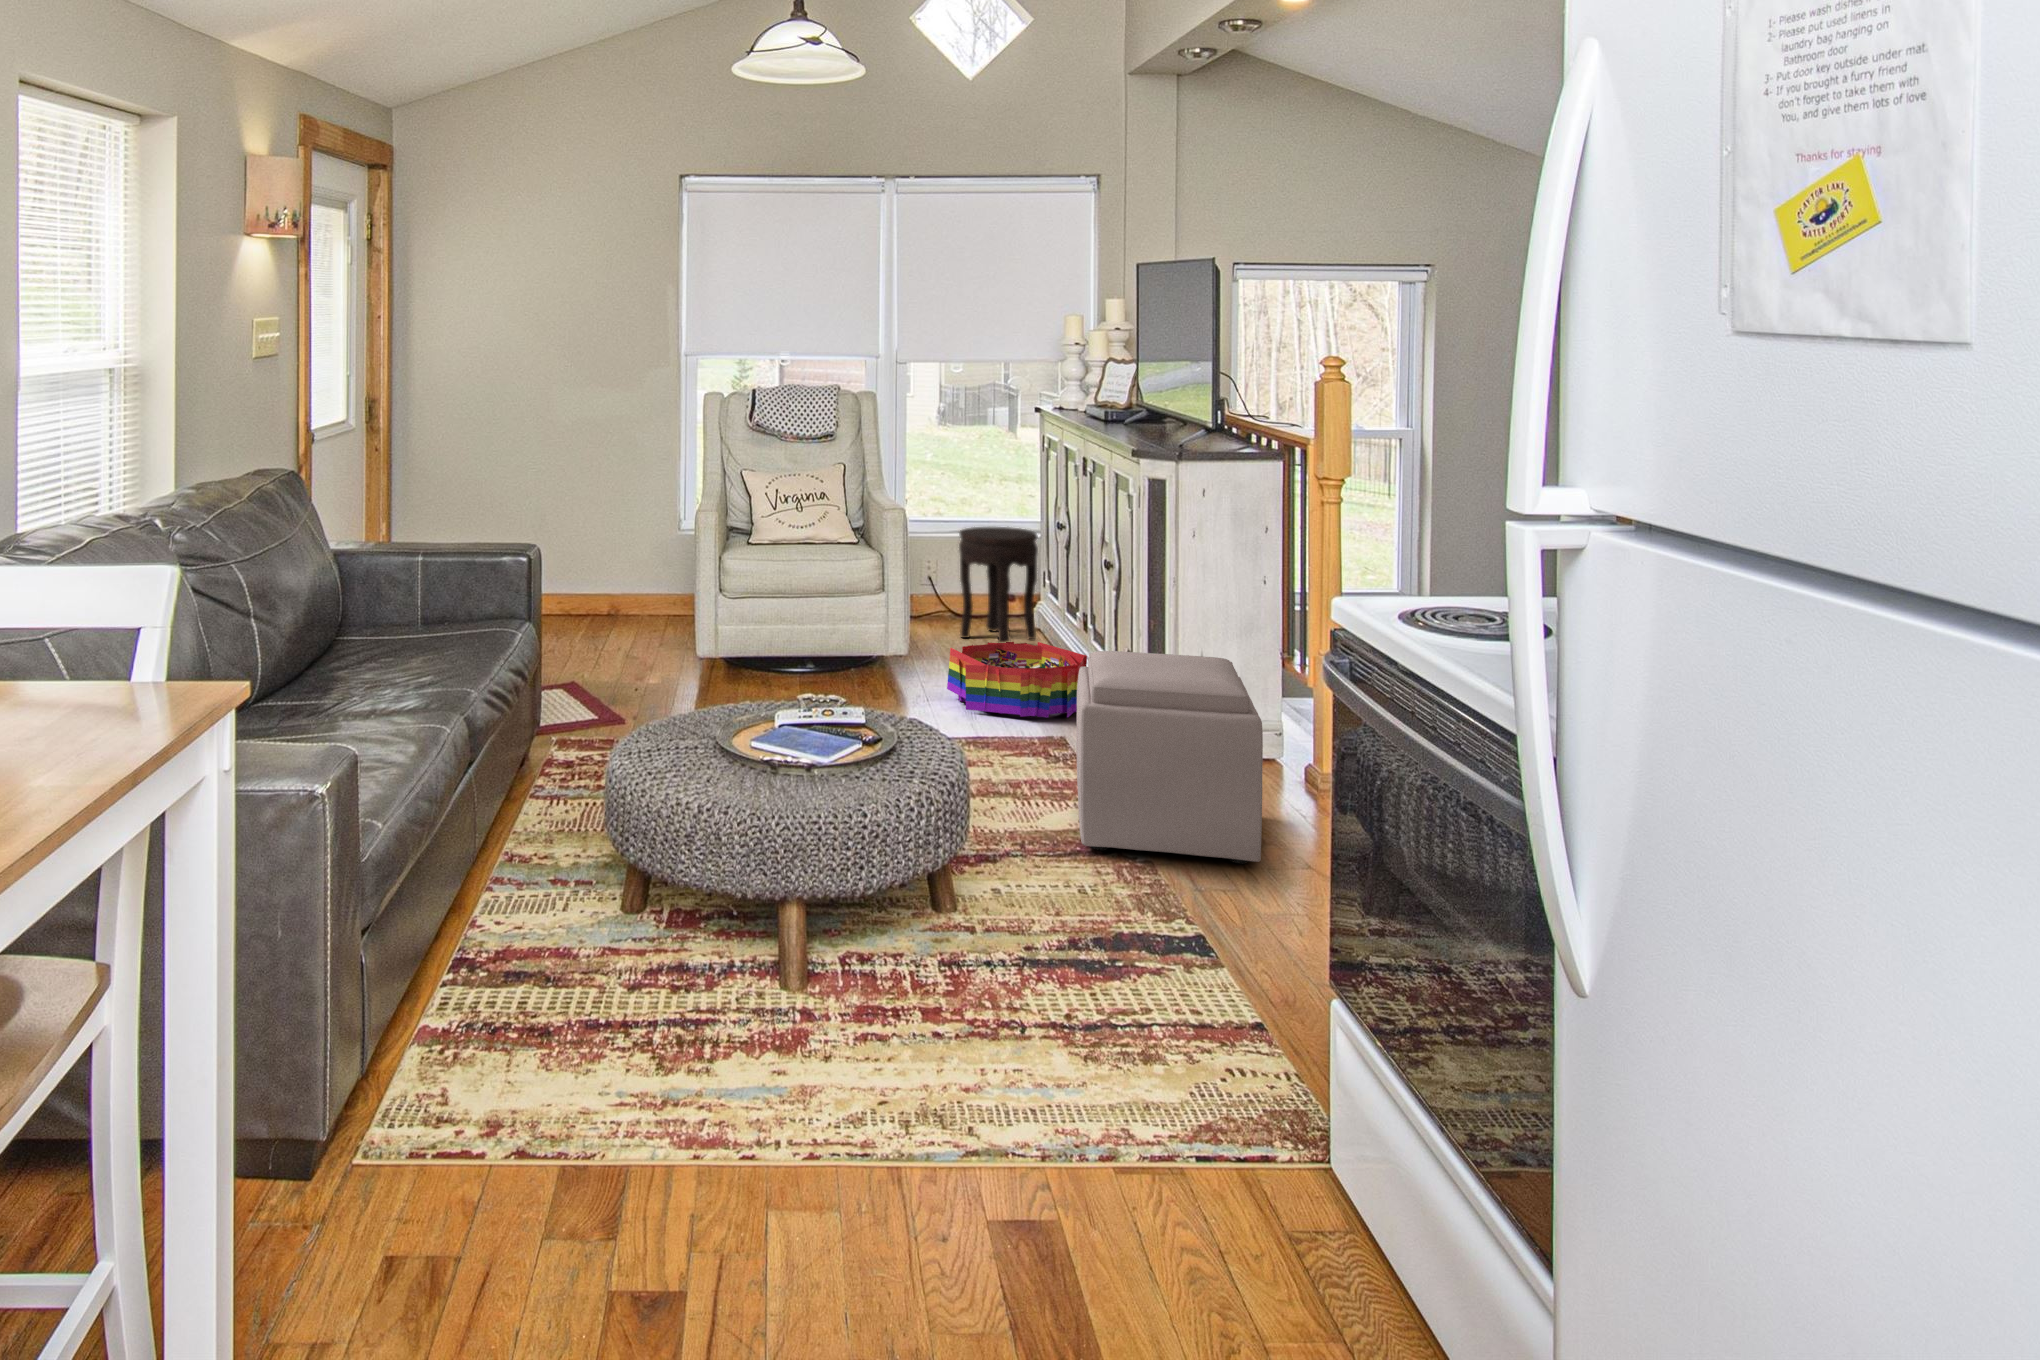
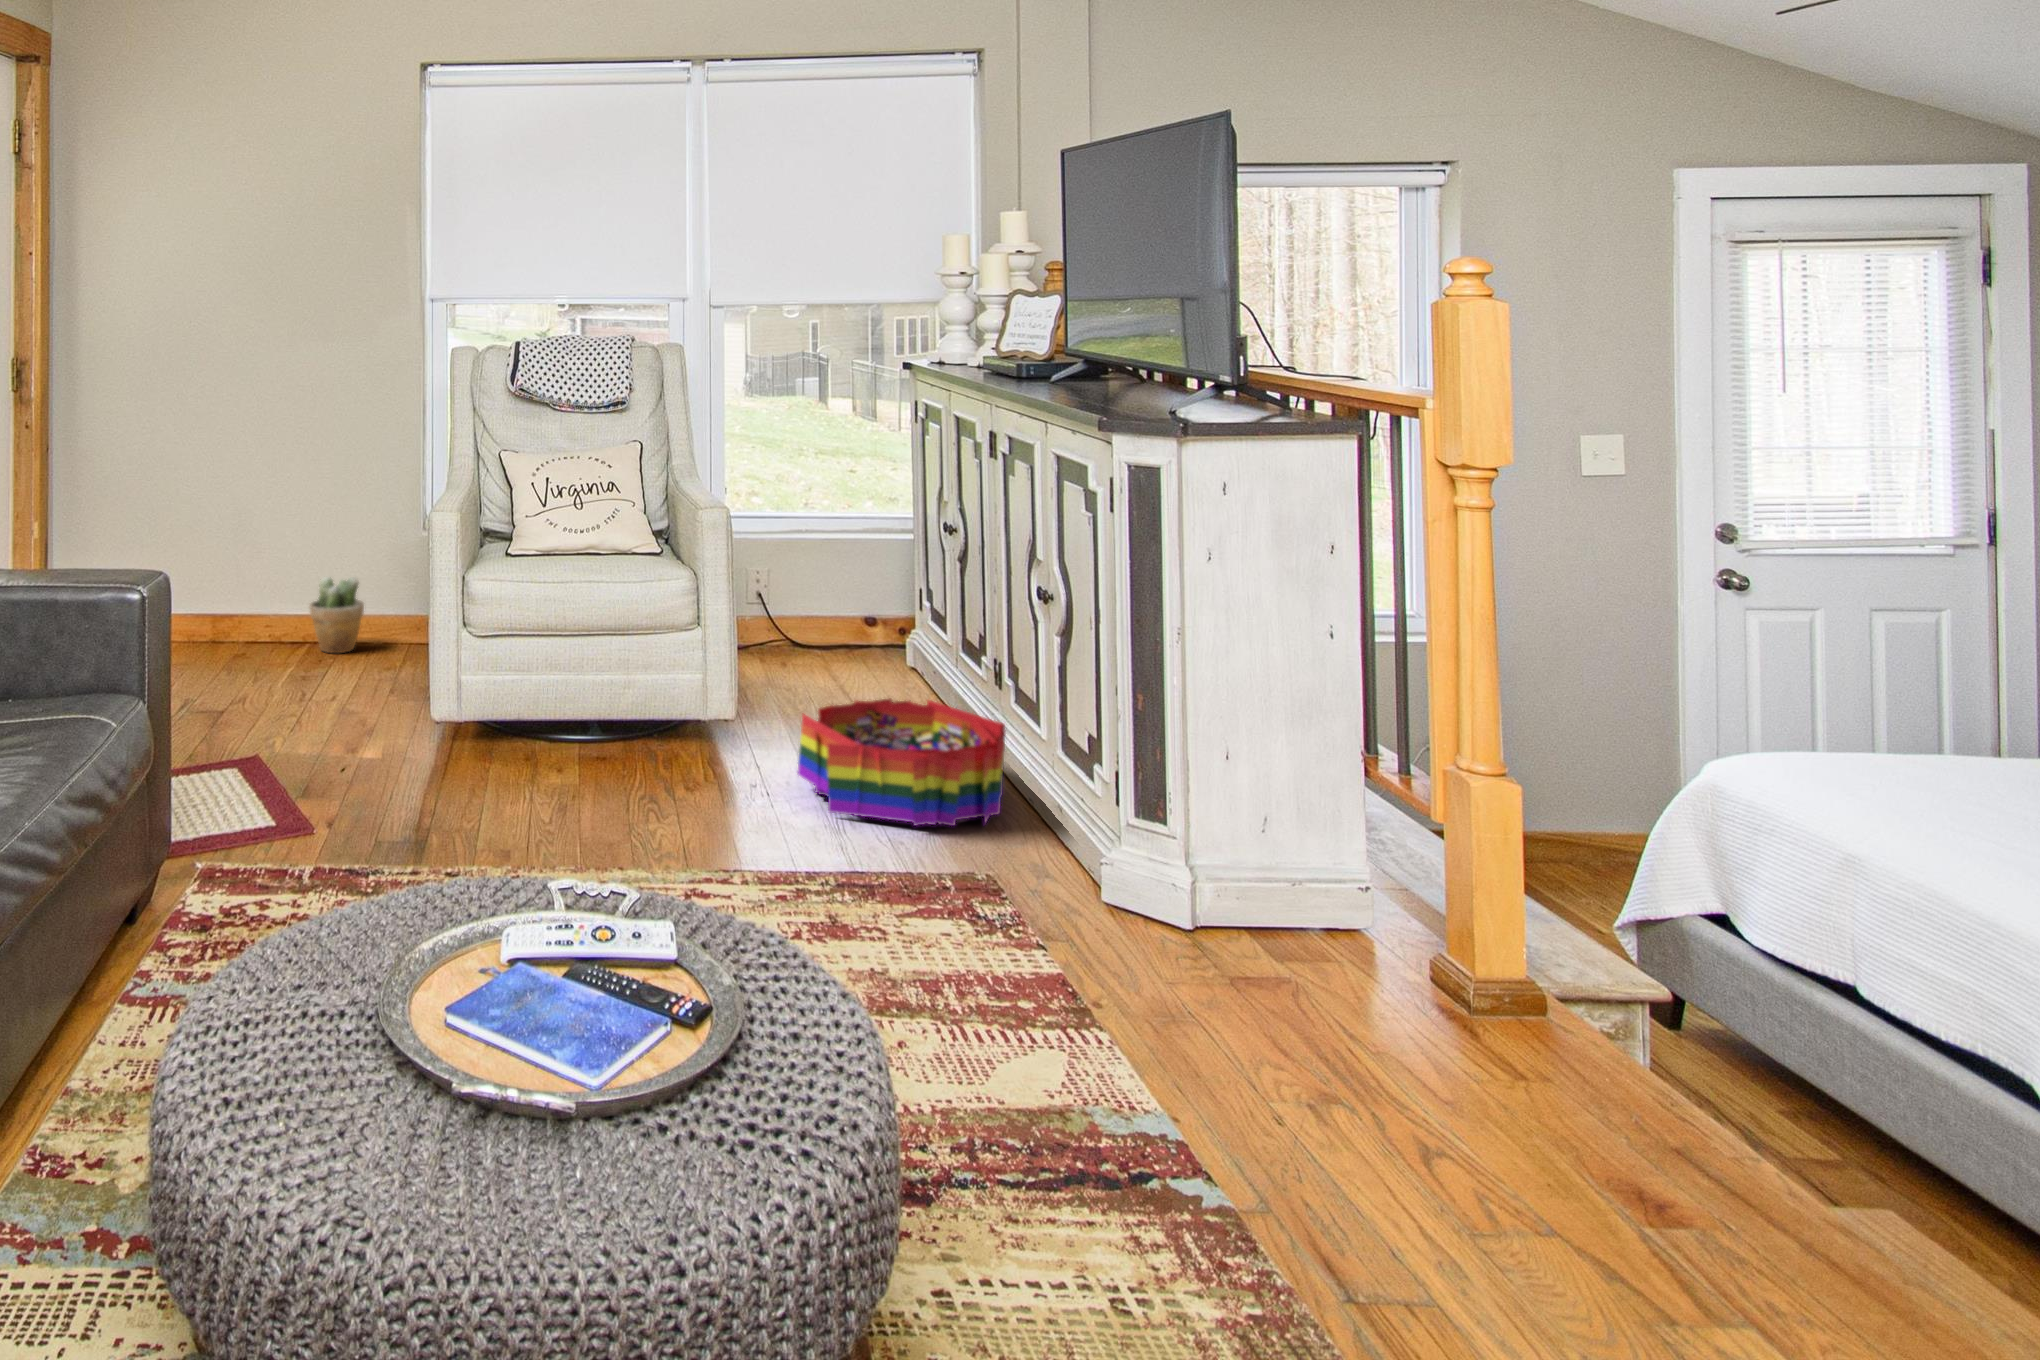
side table: present [959,527,1038,643] -> none [805,528,912,694]
potted plant: none [588,561,629,617] -> present [310,577,364,653]
ottoman: present [1076,651,1263,864] -> none [1043,761,1458,1214]

